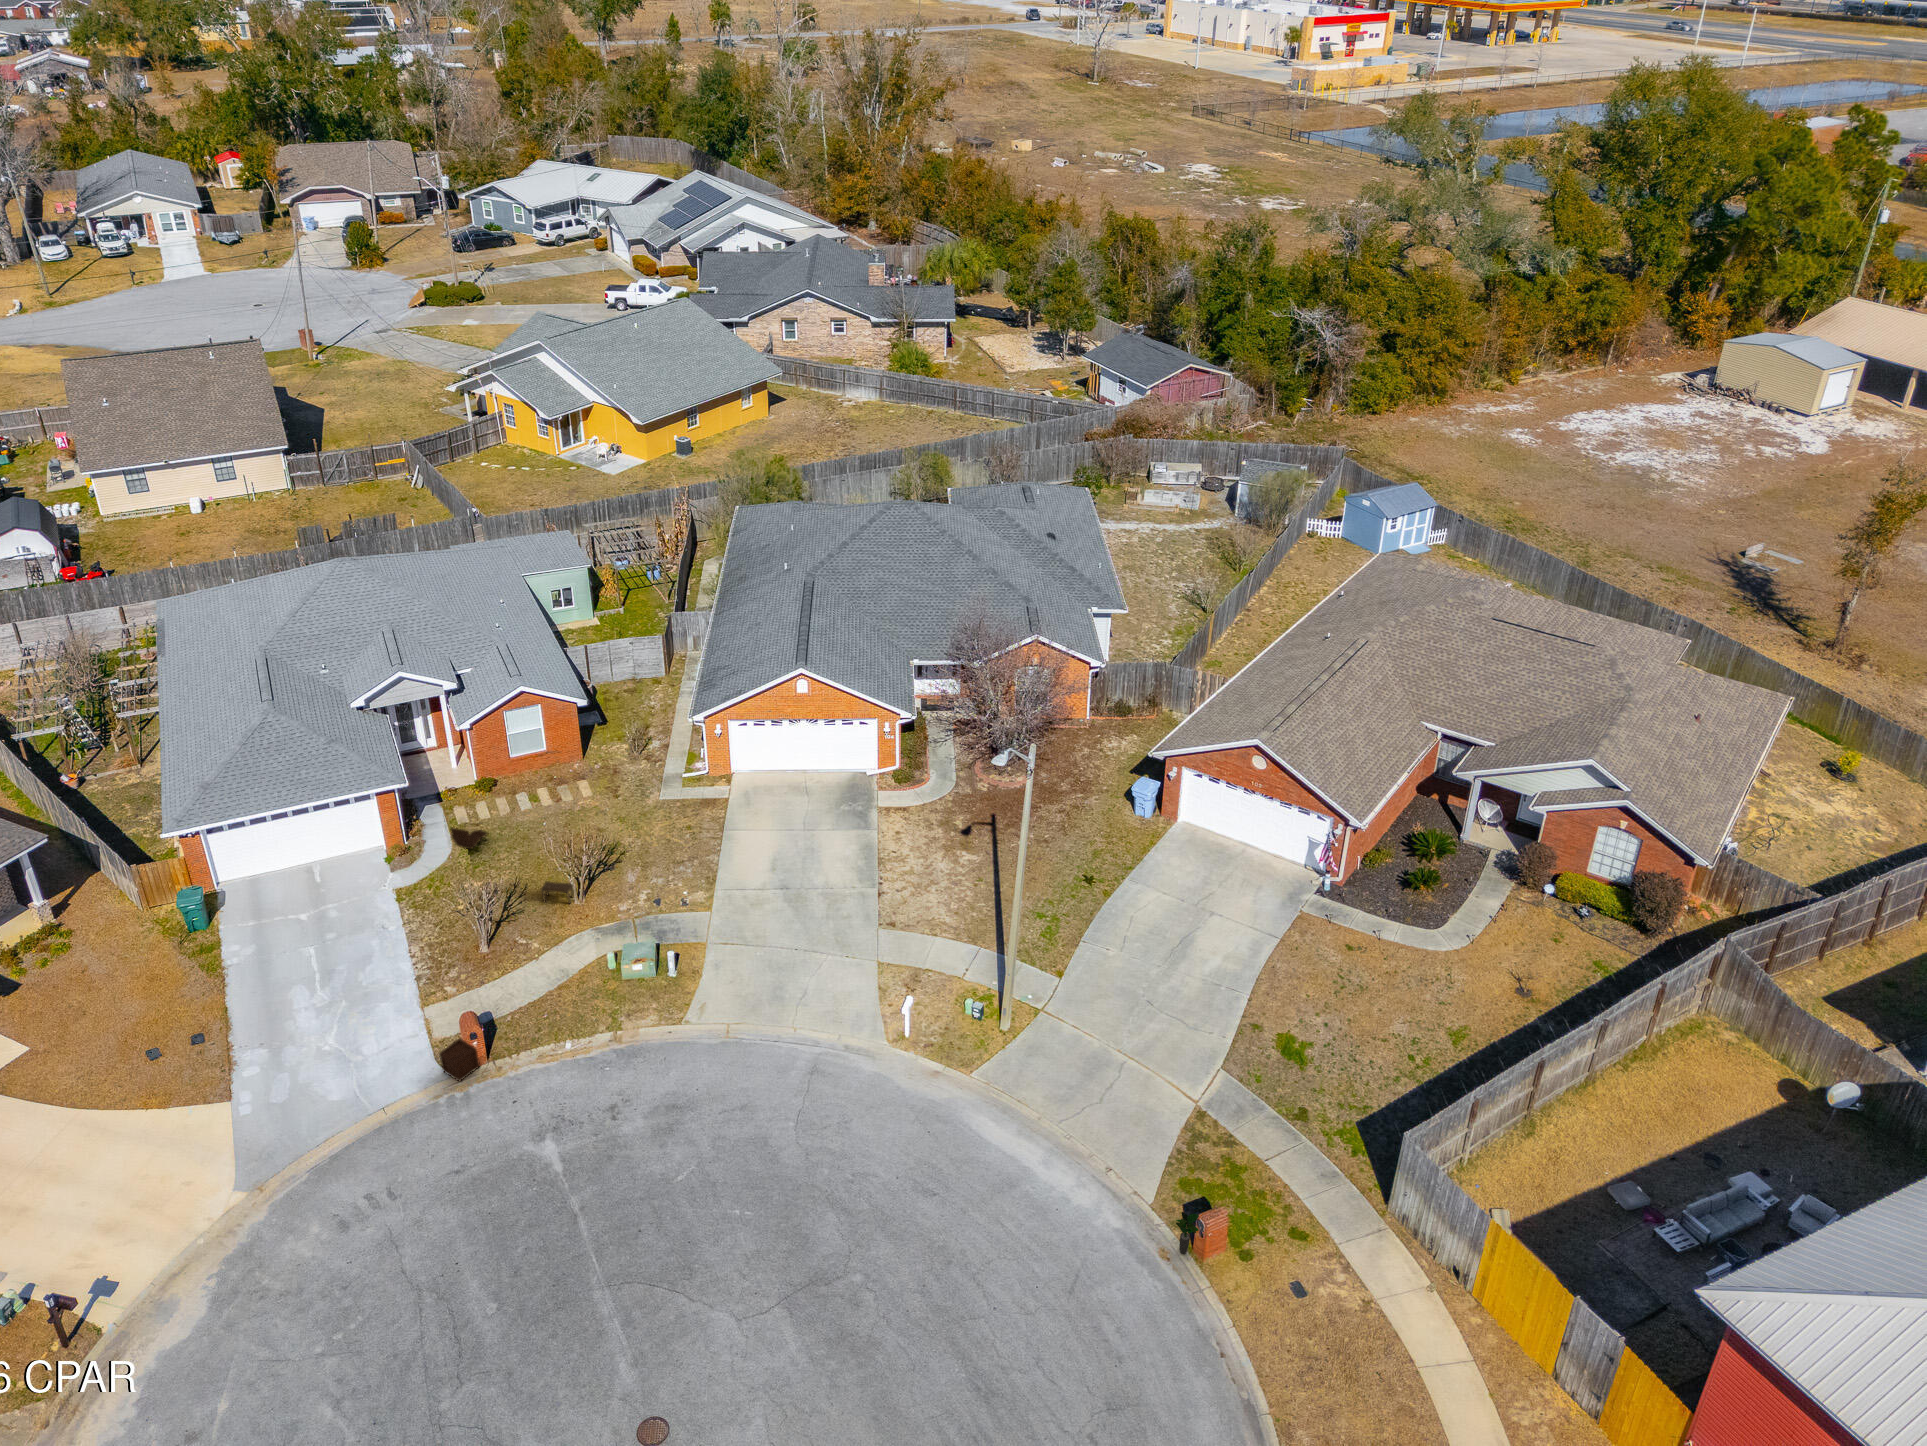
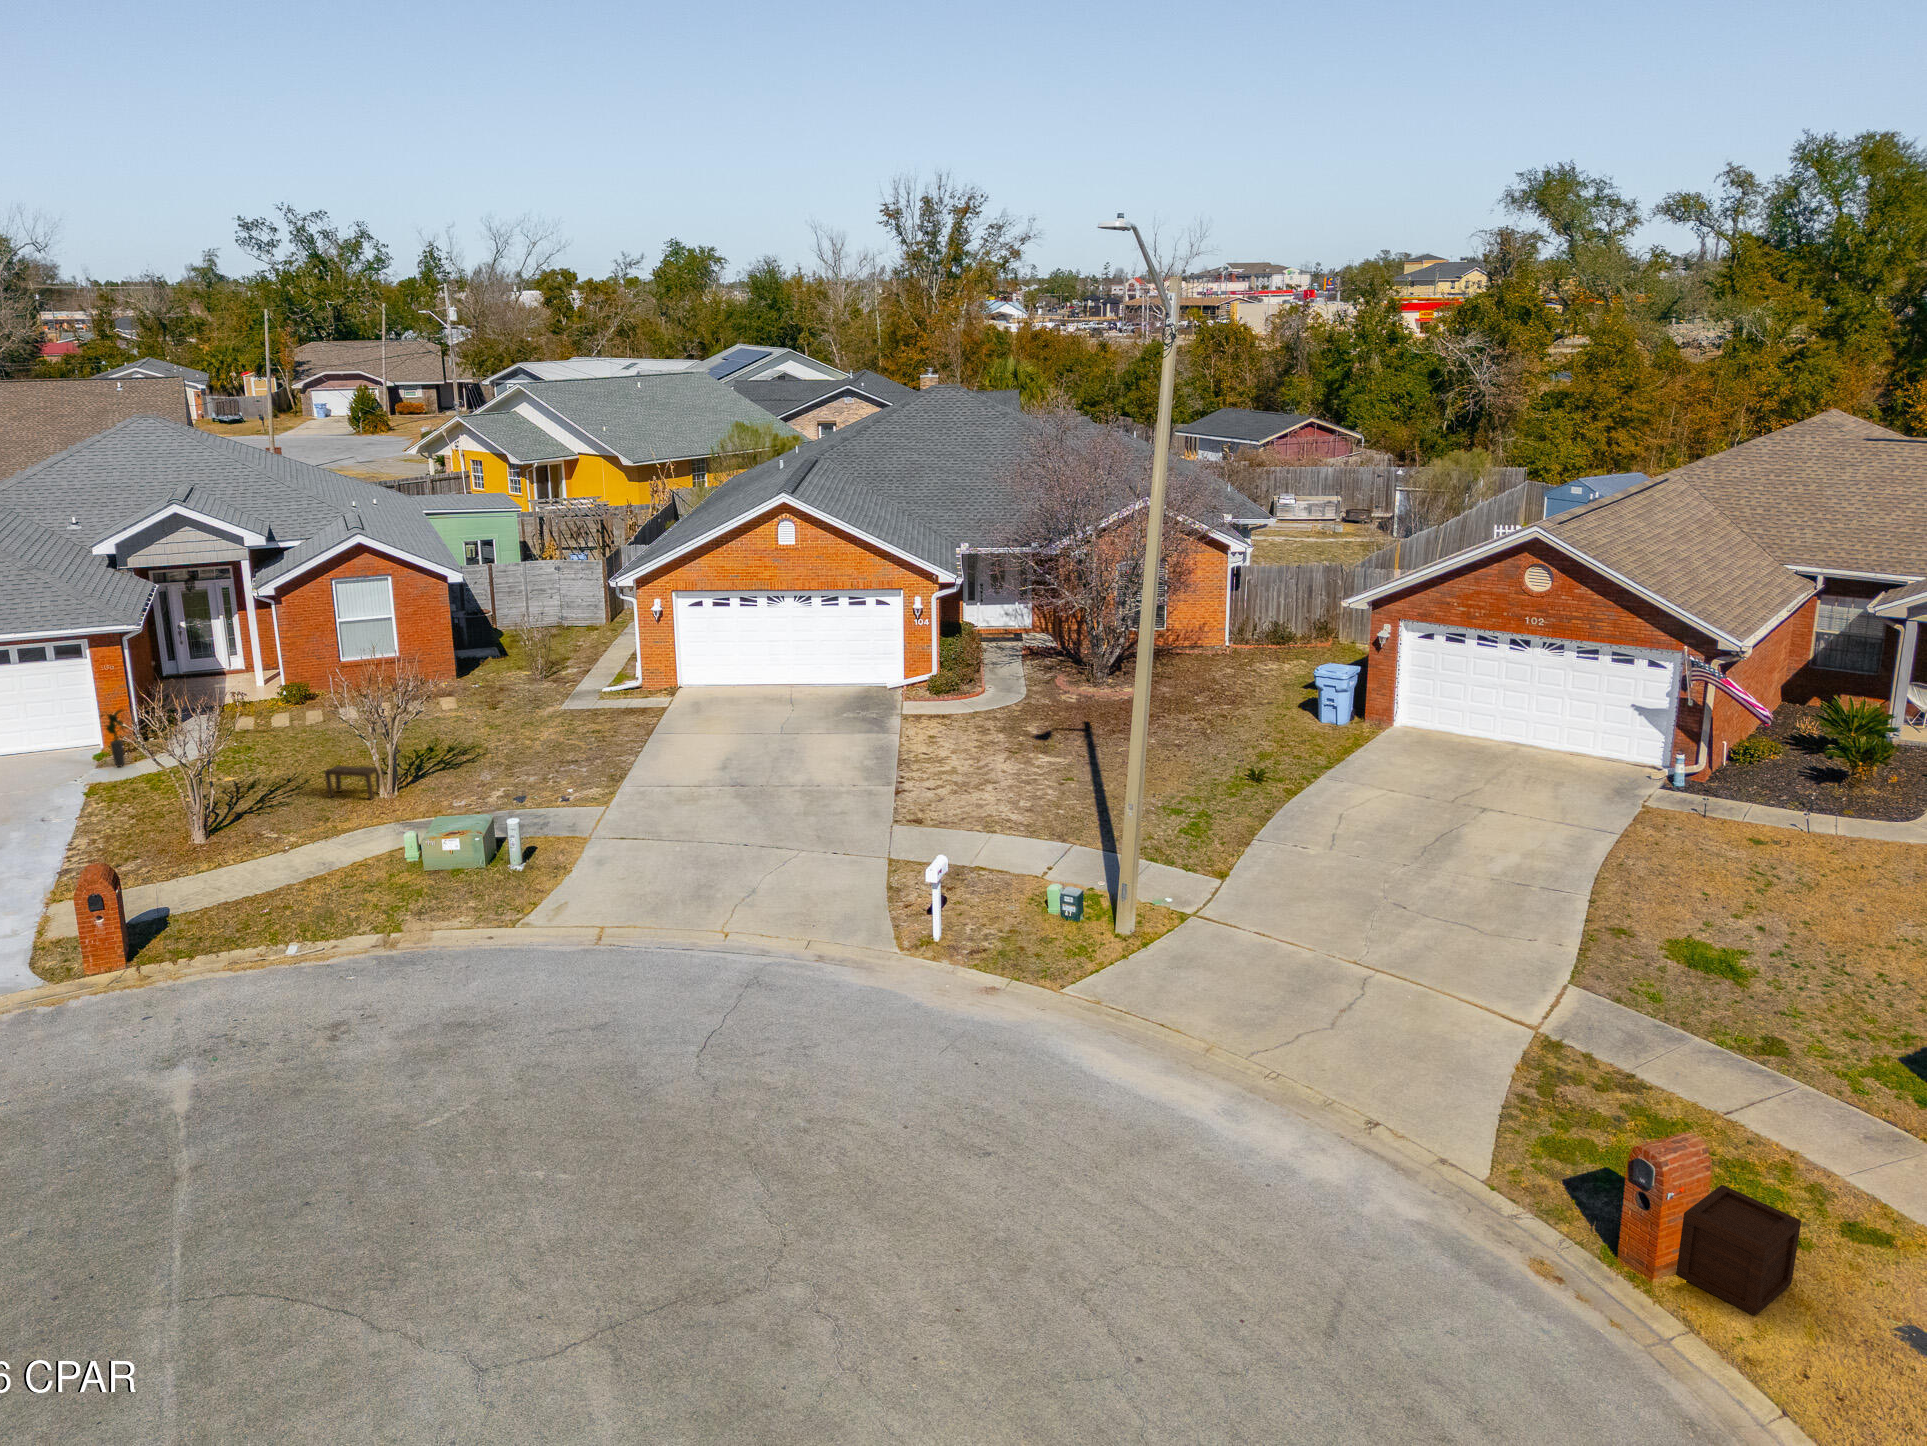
lounge chair: present [451,828,488,851] -> none [207,705,276,758]
wooden crate: present [439,1039,480,1081] -> present [1676,1185,1801,1315]
potted plant: present [1176,1212,1199,1254] -> present [101,709,126,767]

